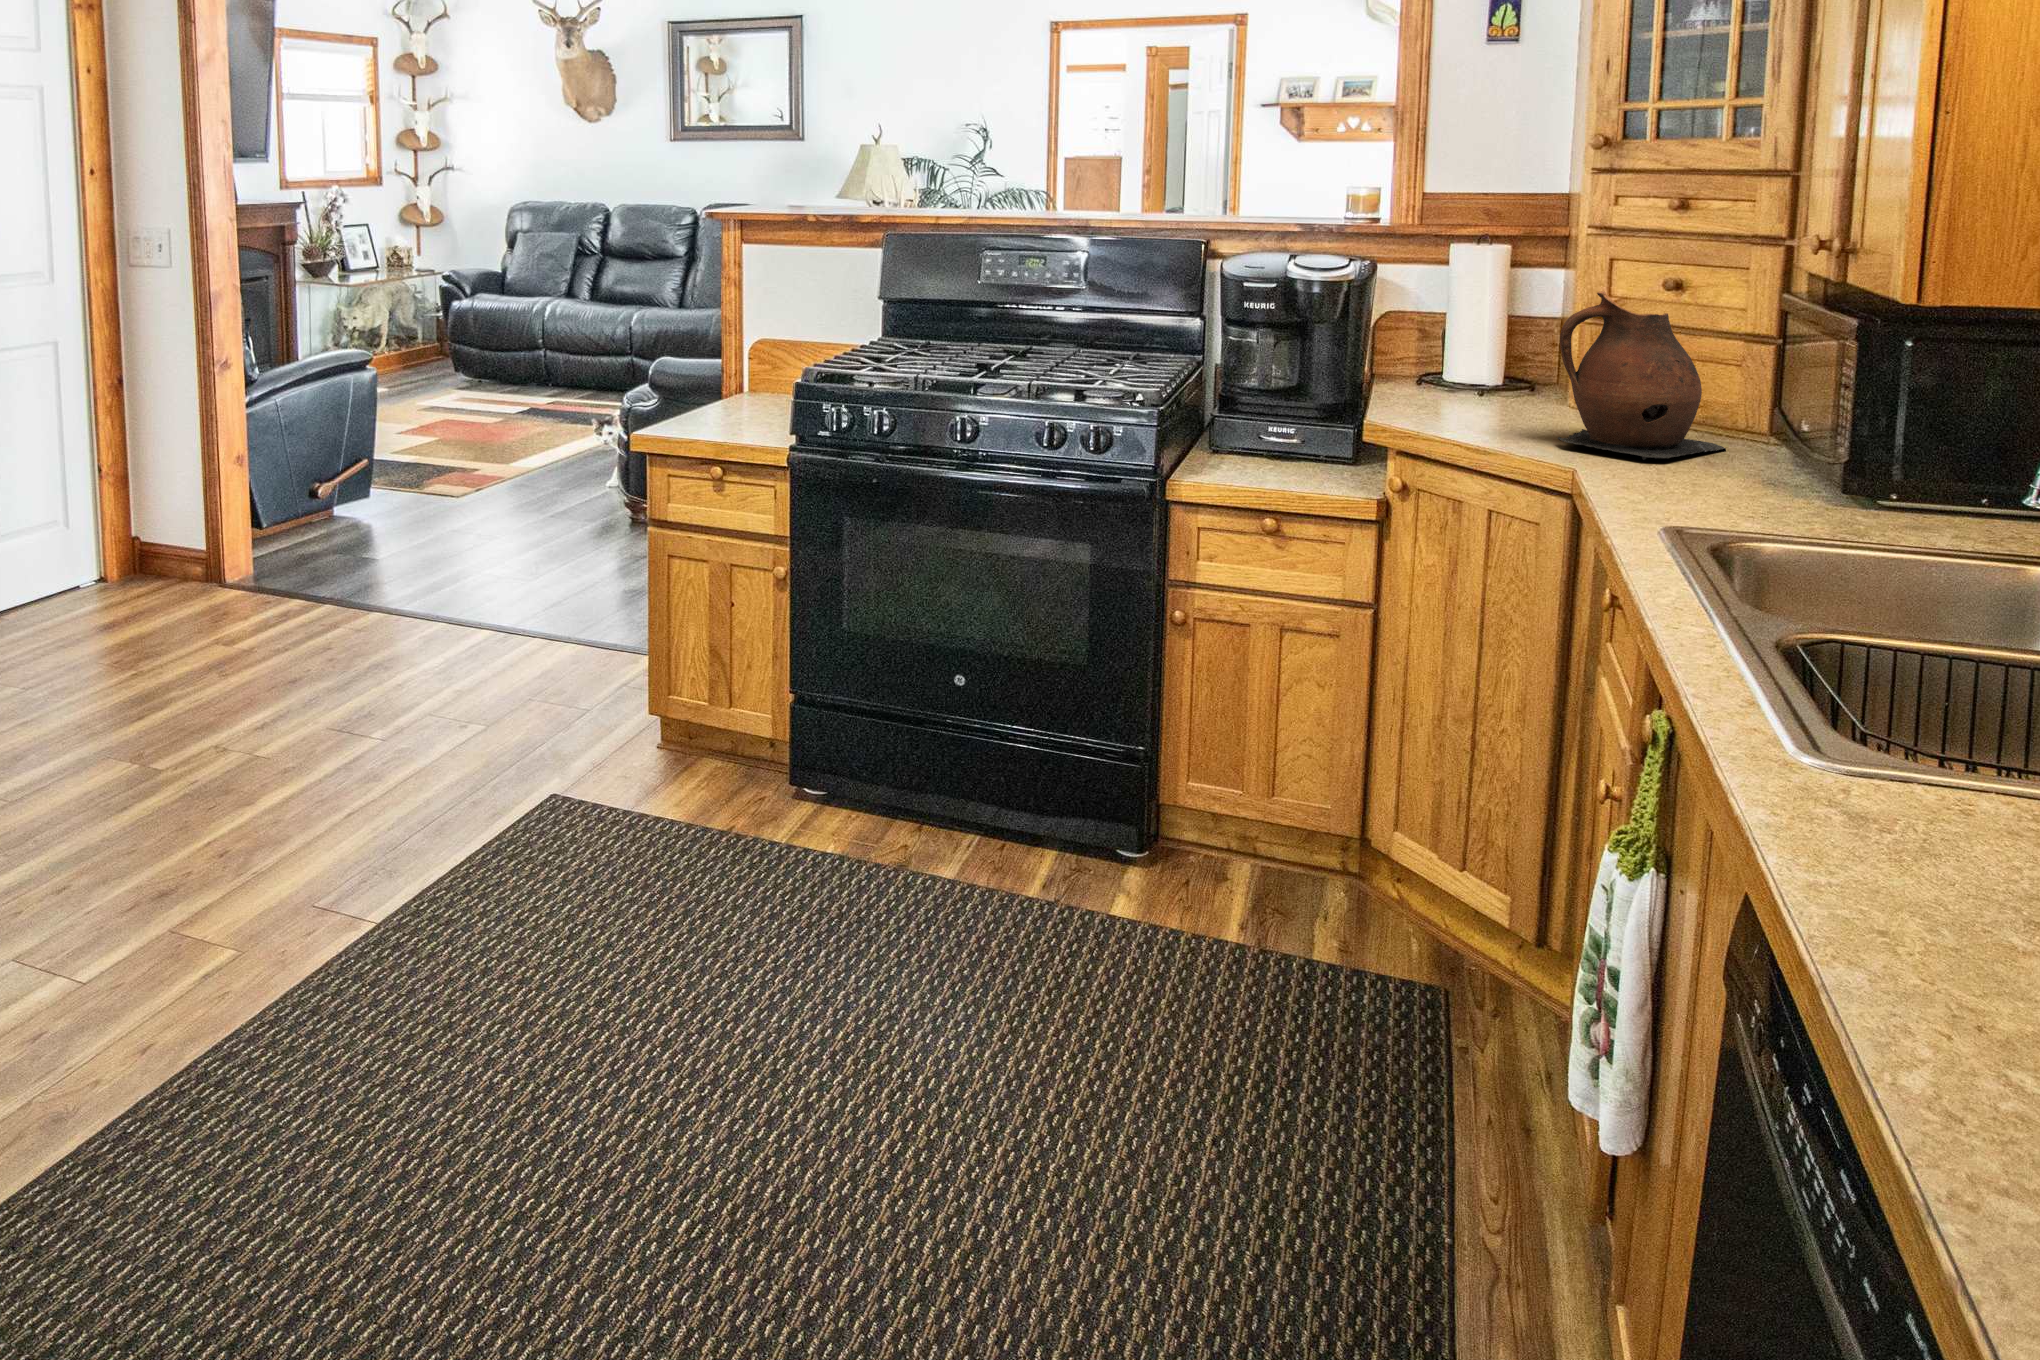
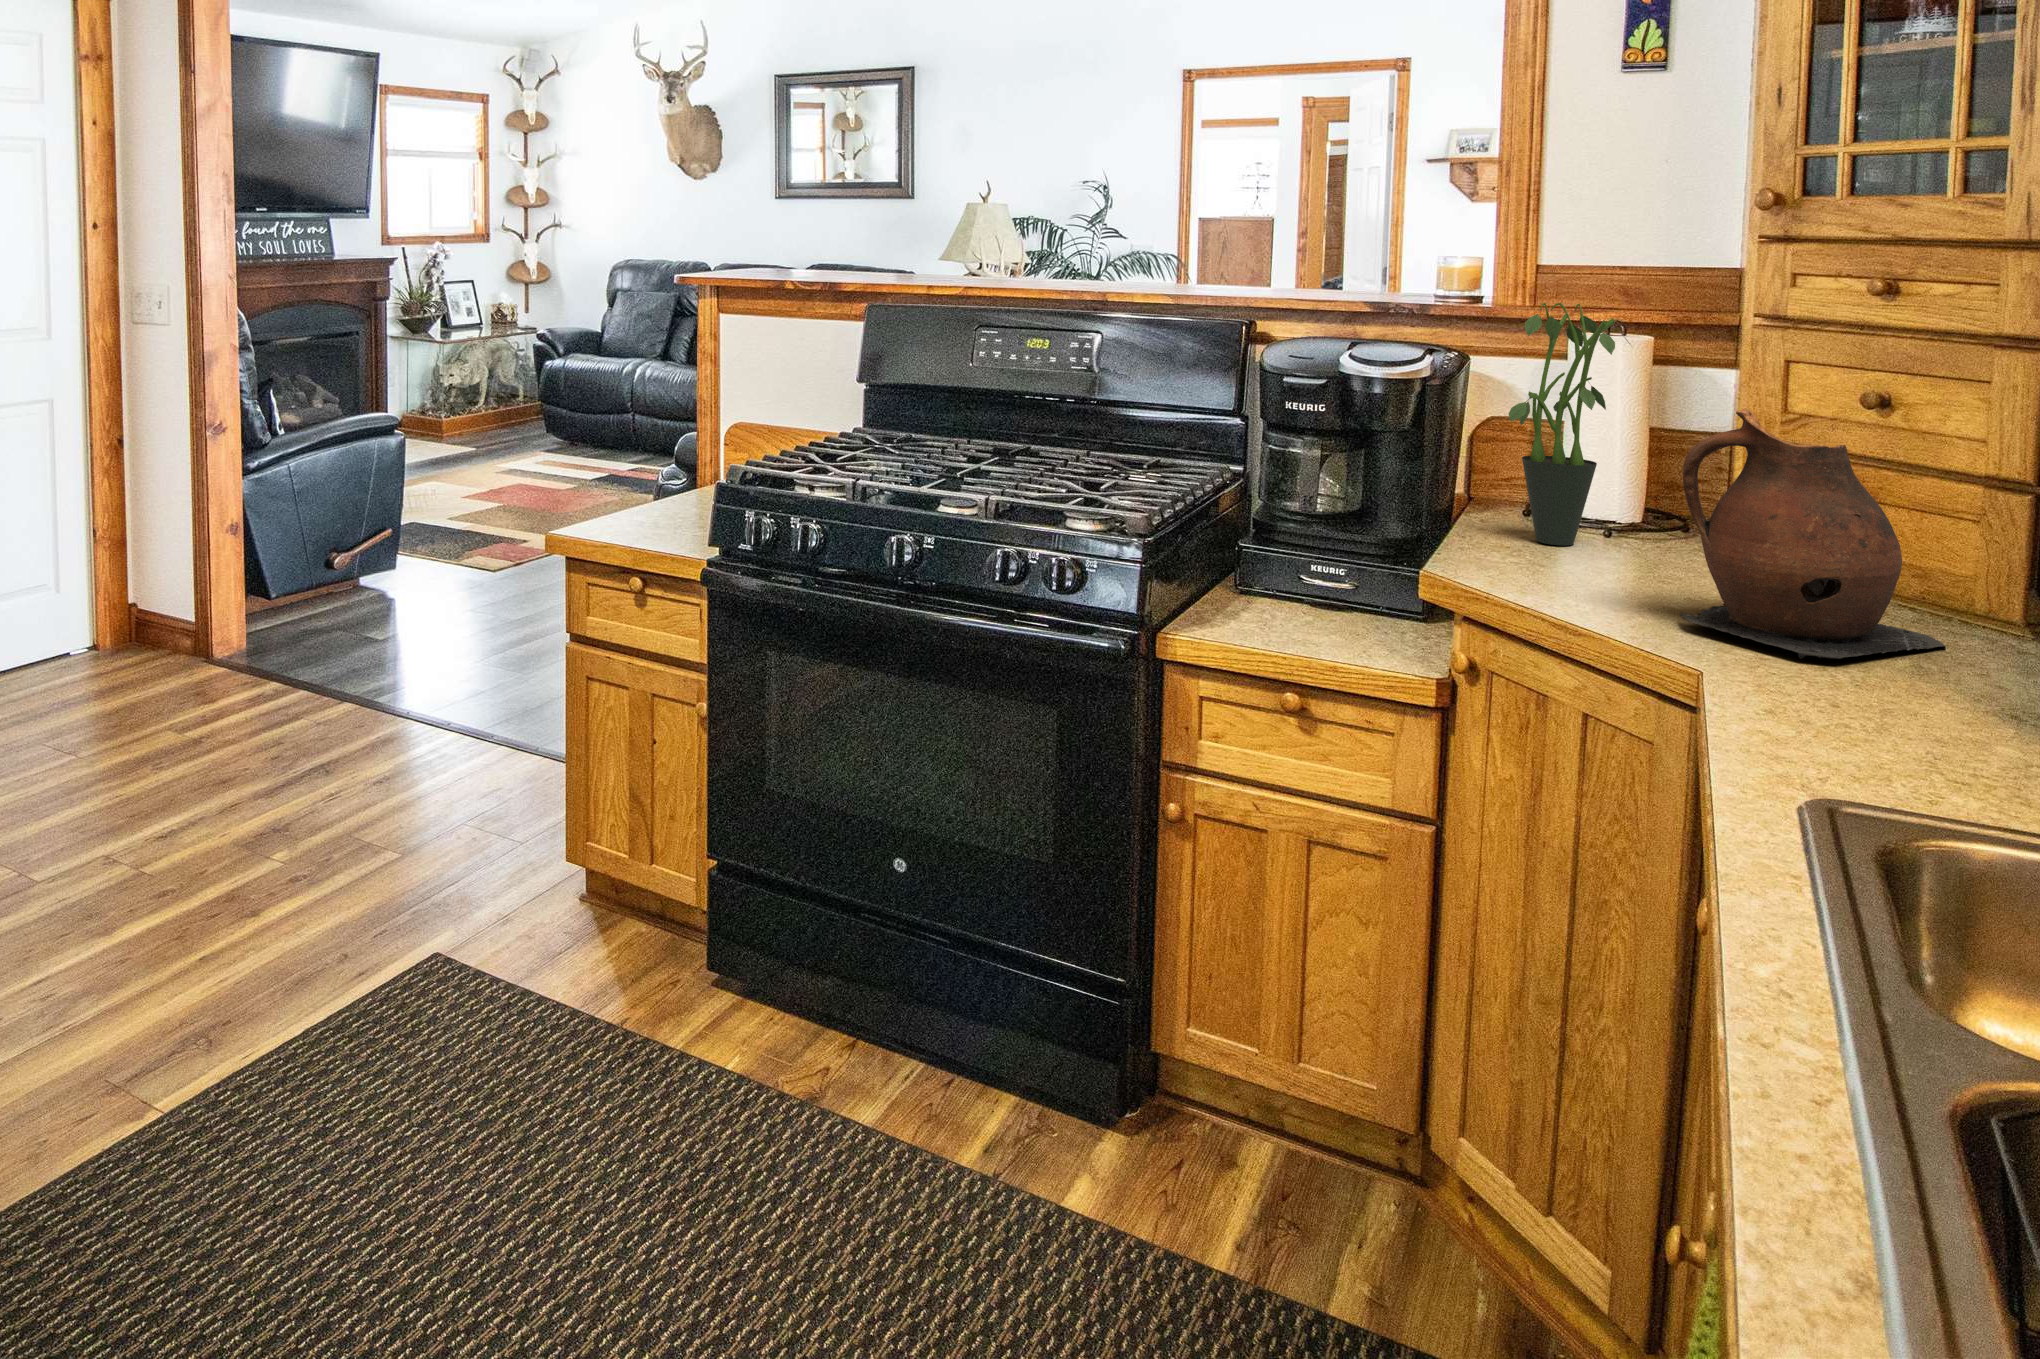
potted plant: none [1417,220,1504,401] -> present [1509,303,1631,545]

